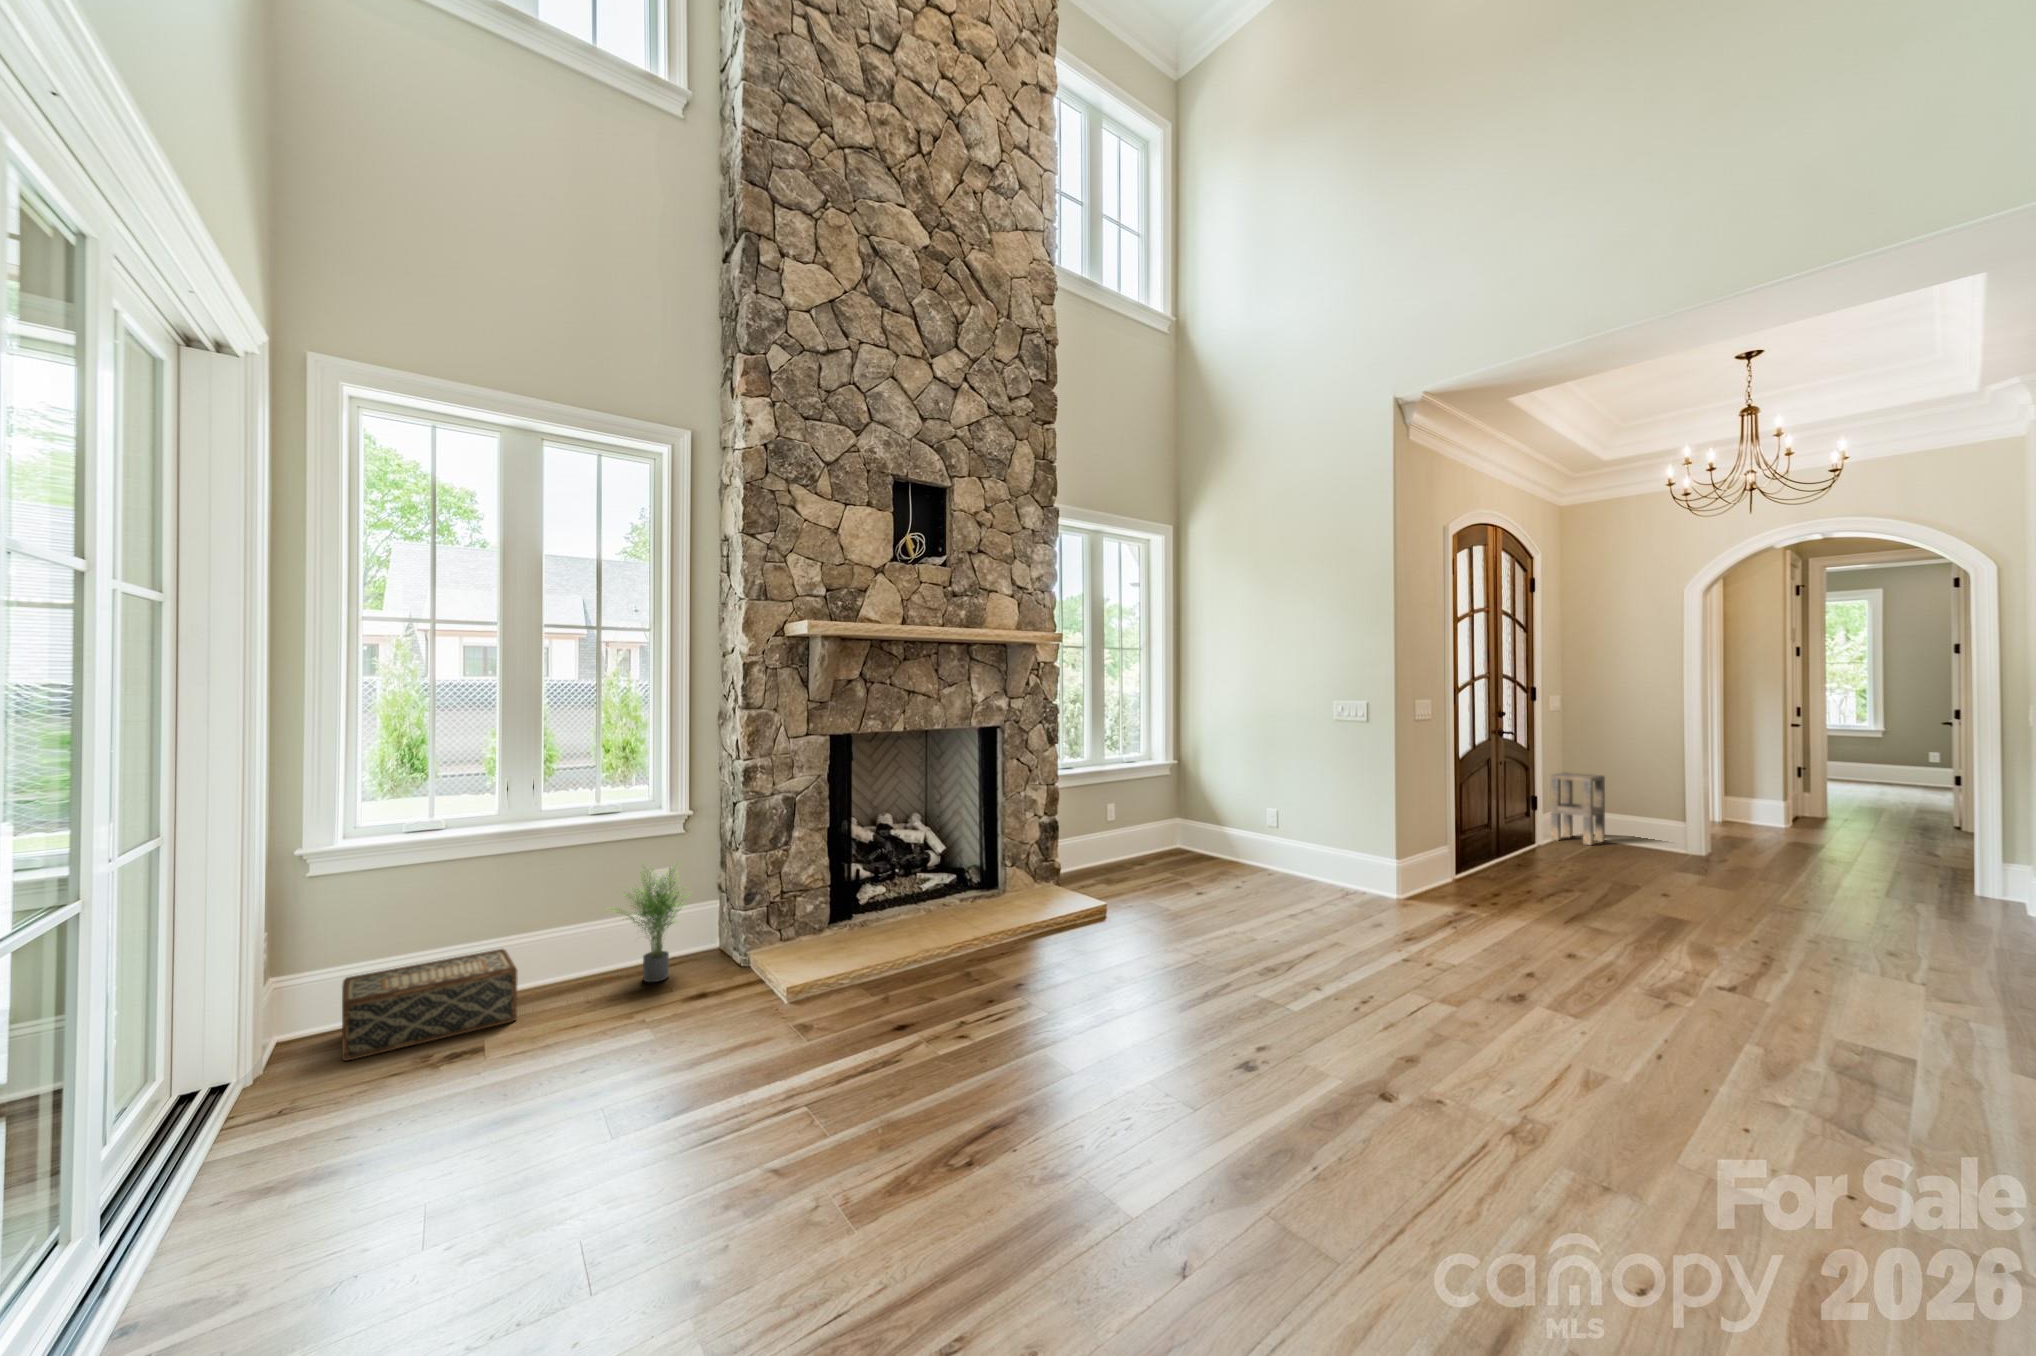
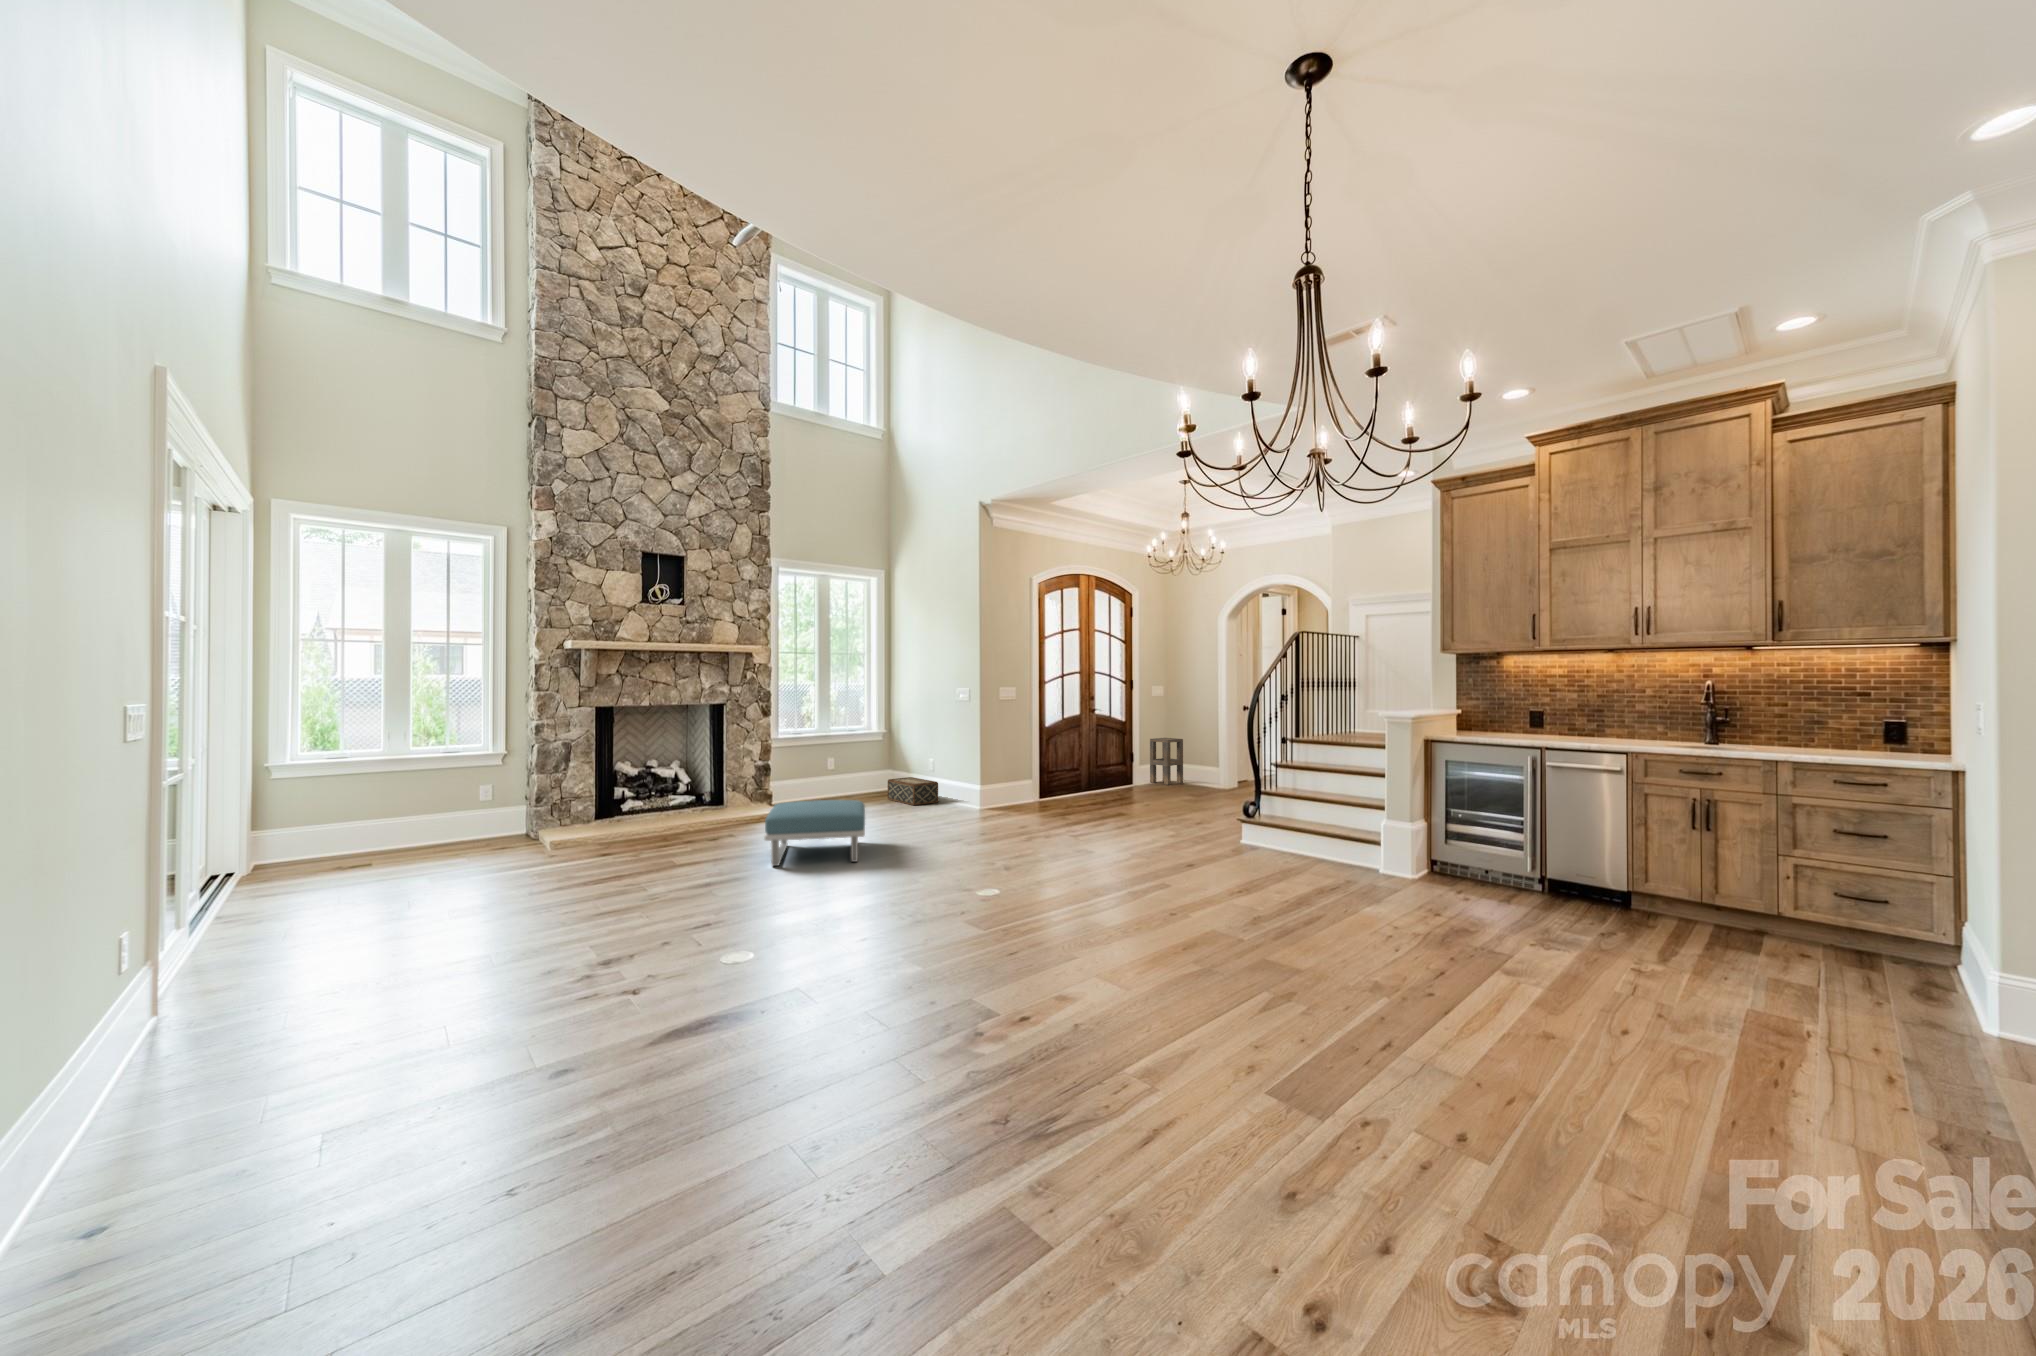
potted plant: present [615,870,687,982] -> none [446,776,506,846]
footstool: none [1186,914,1439,1076] -> present [764,800,865,866]
woven basket: present [342,949,518,1061] -> present [888,777,938,805]

